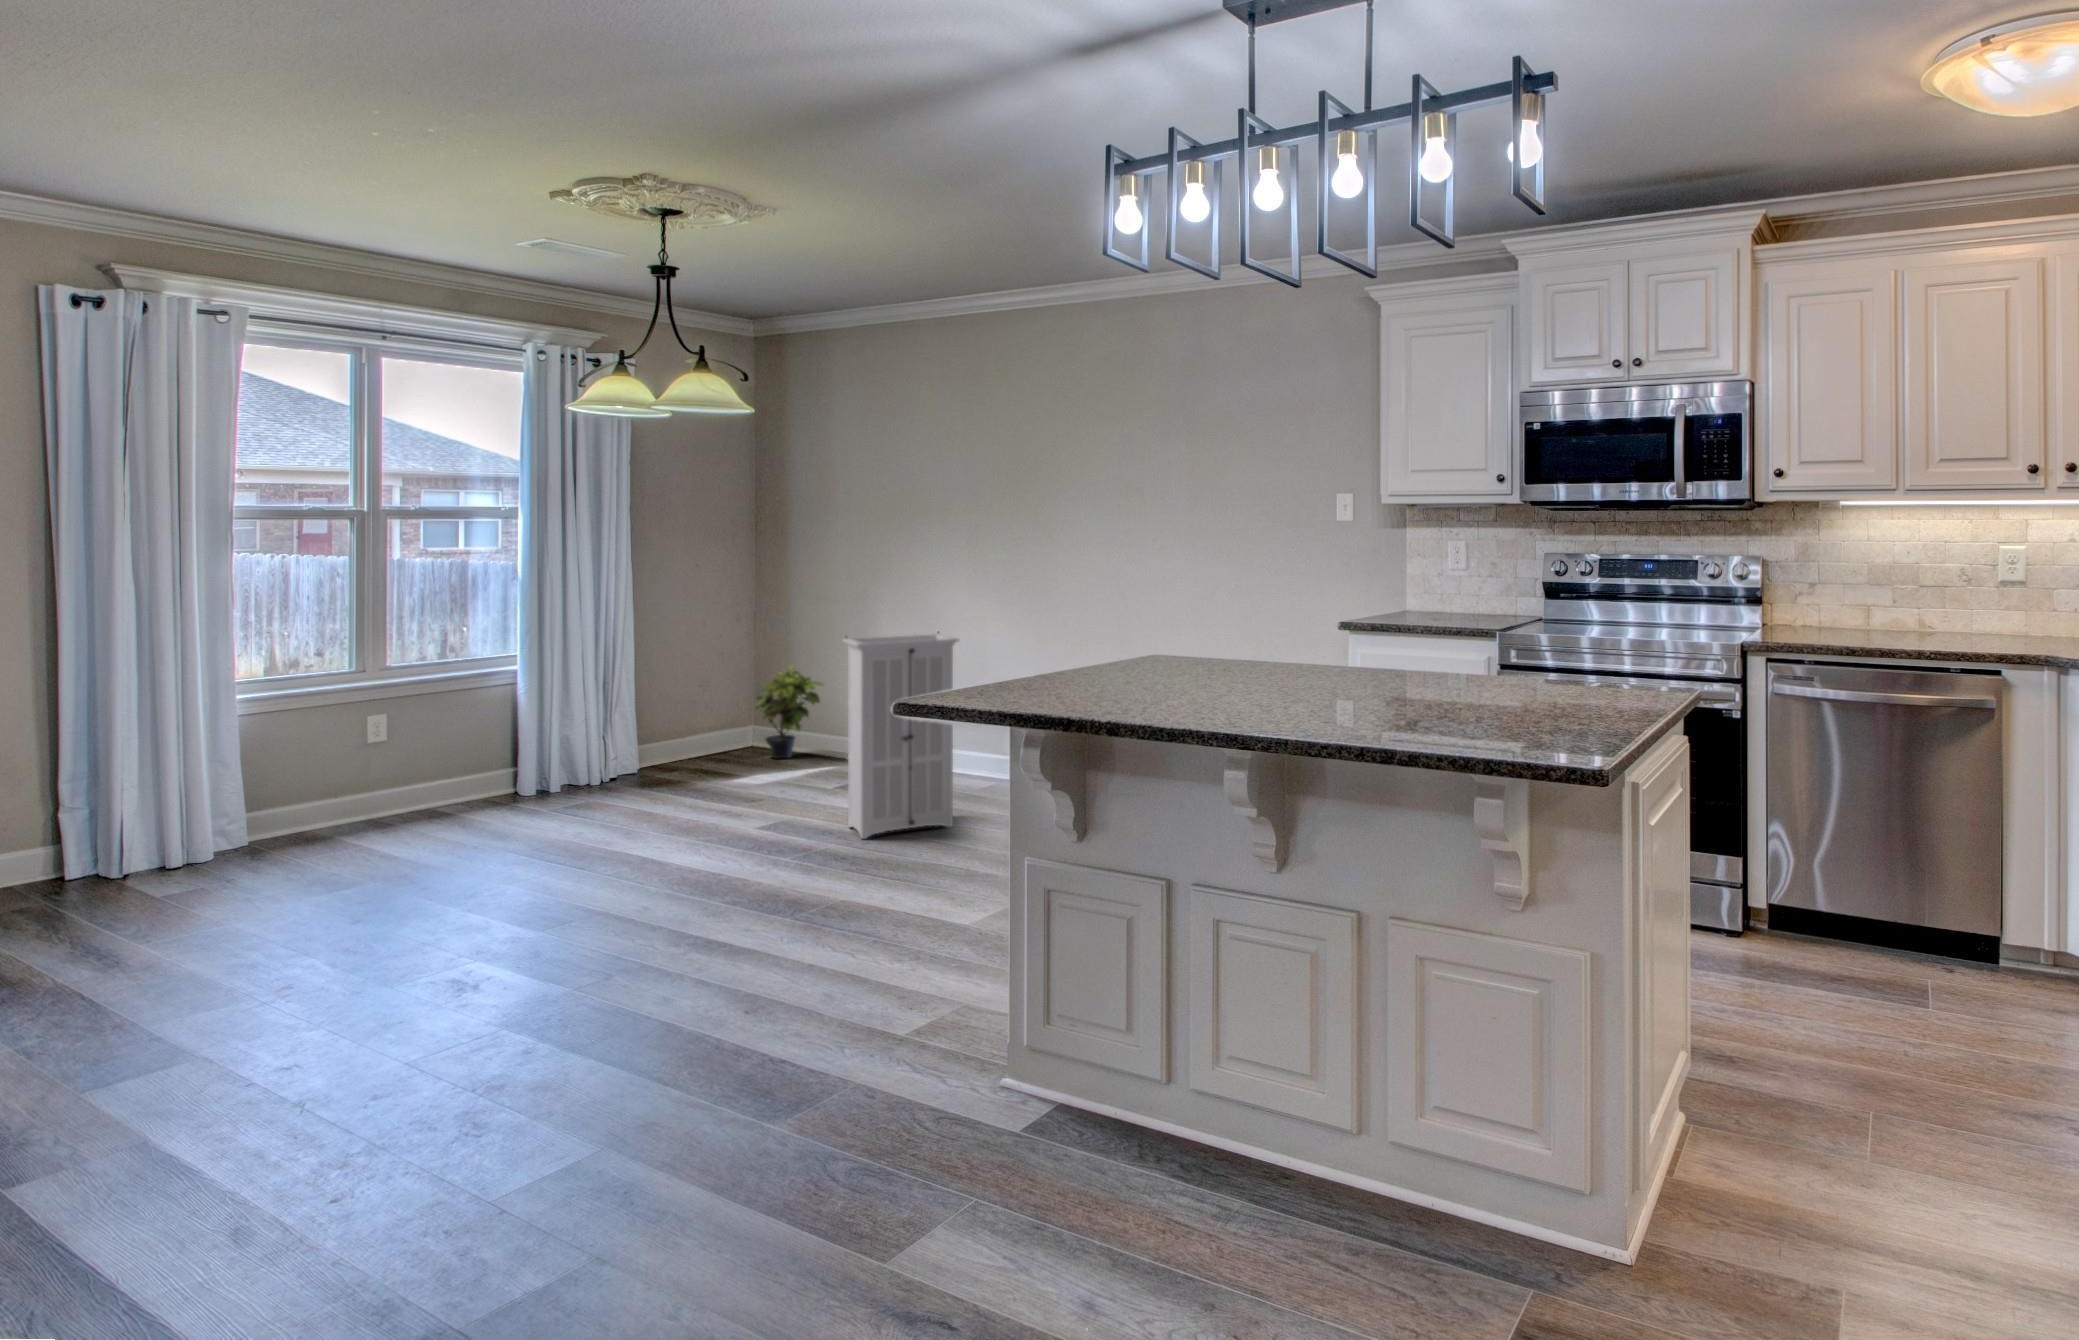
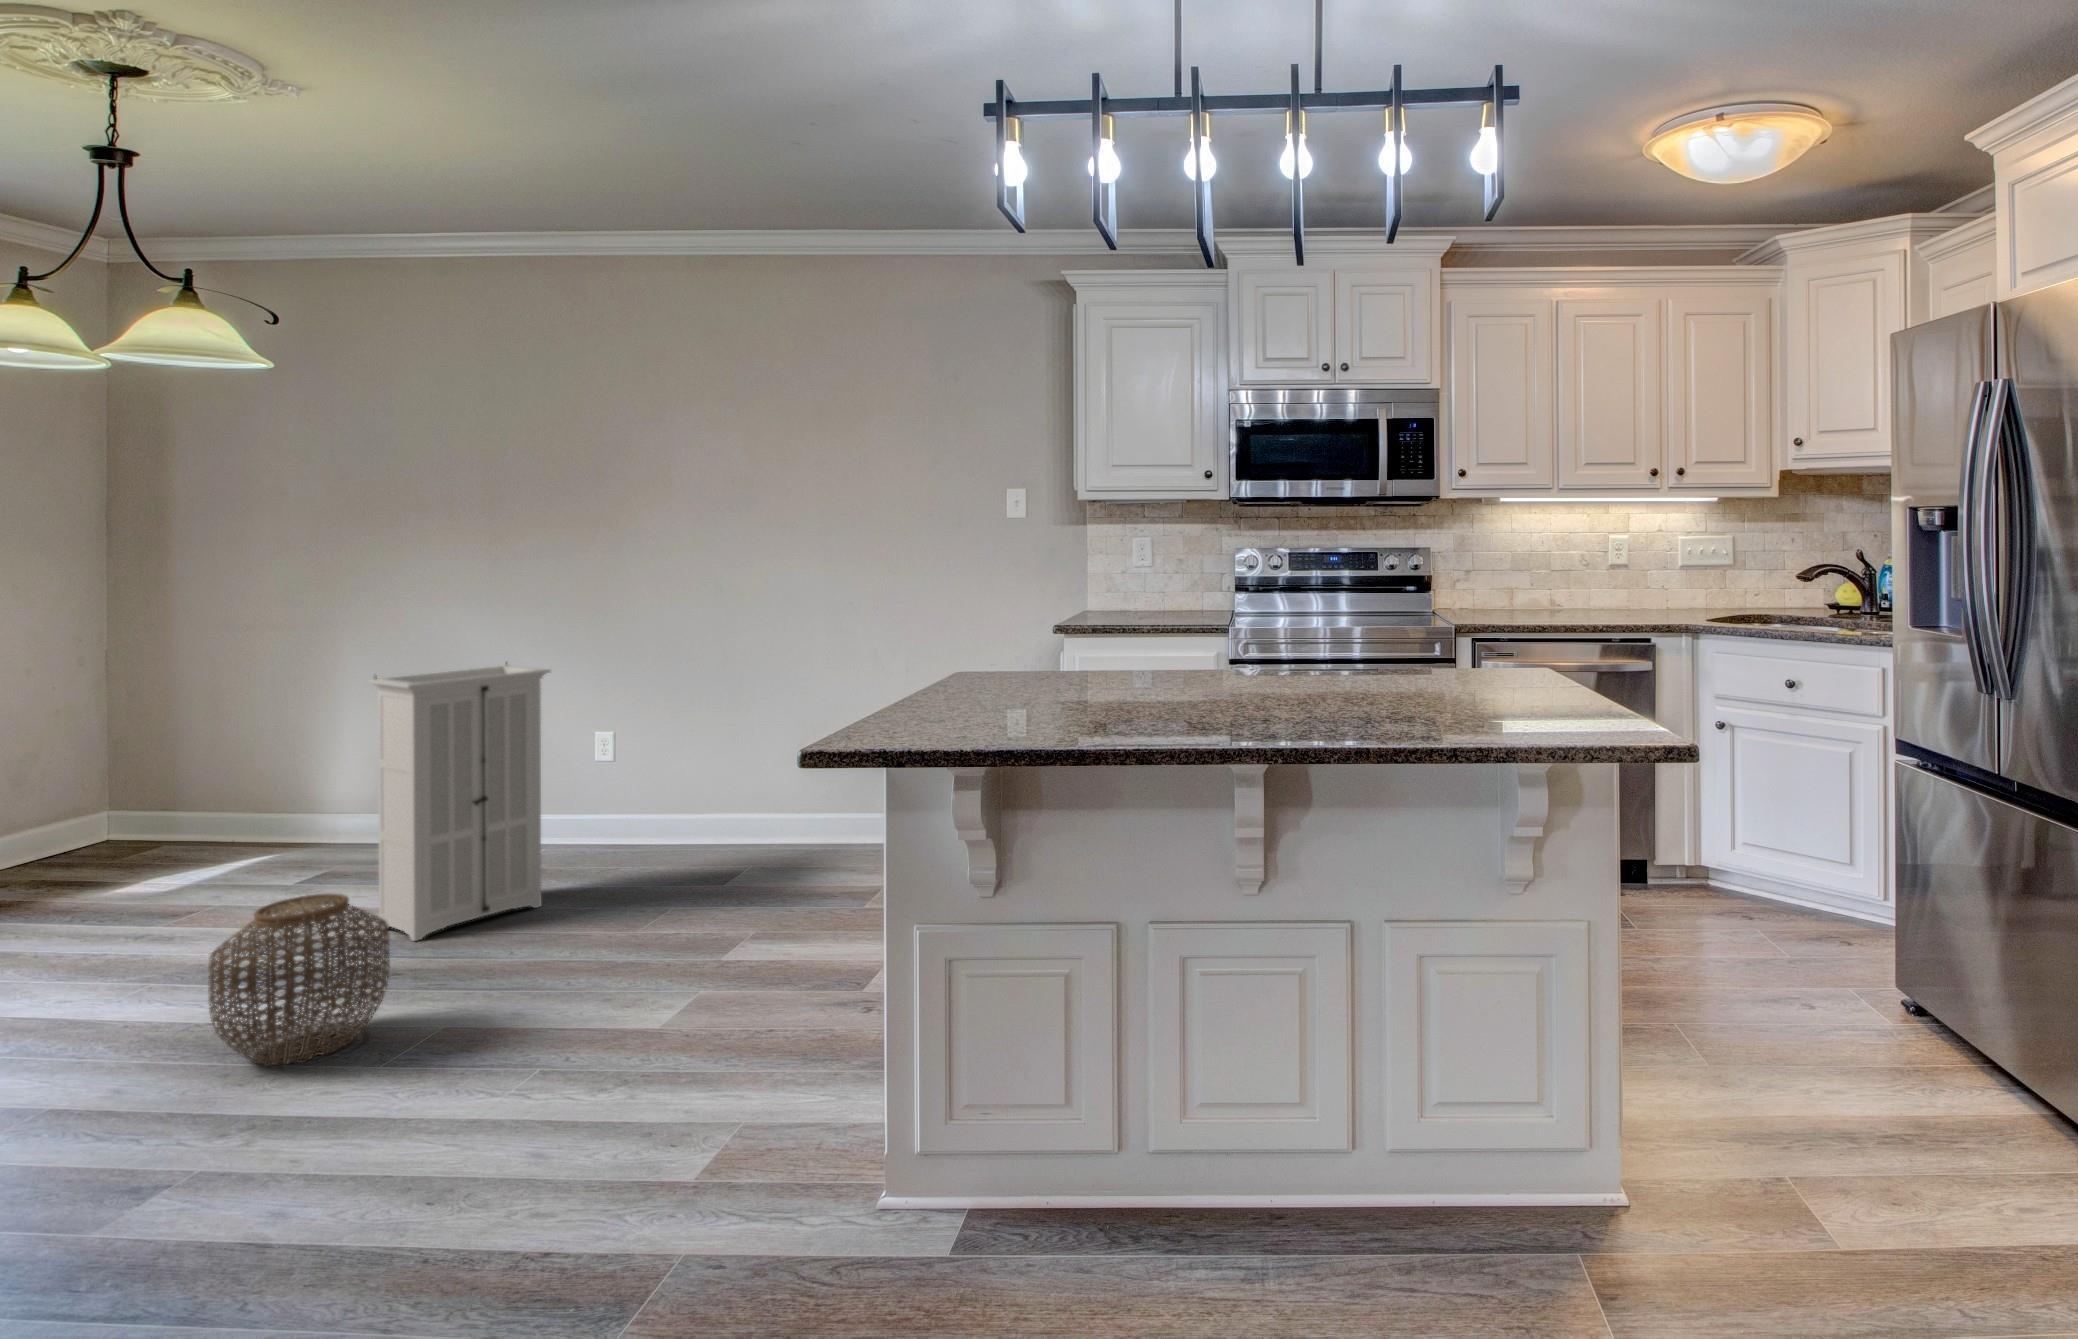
potted plant: present [757,666,824,758] -> none [137,720,260,853]
woven basket: none [700,791,809,907] -> present [208,894,390,1065]

